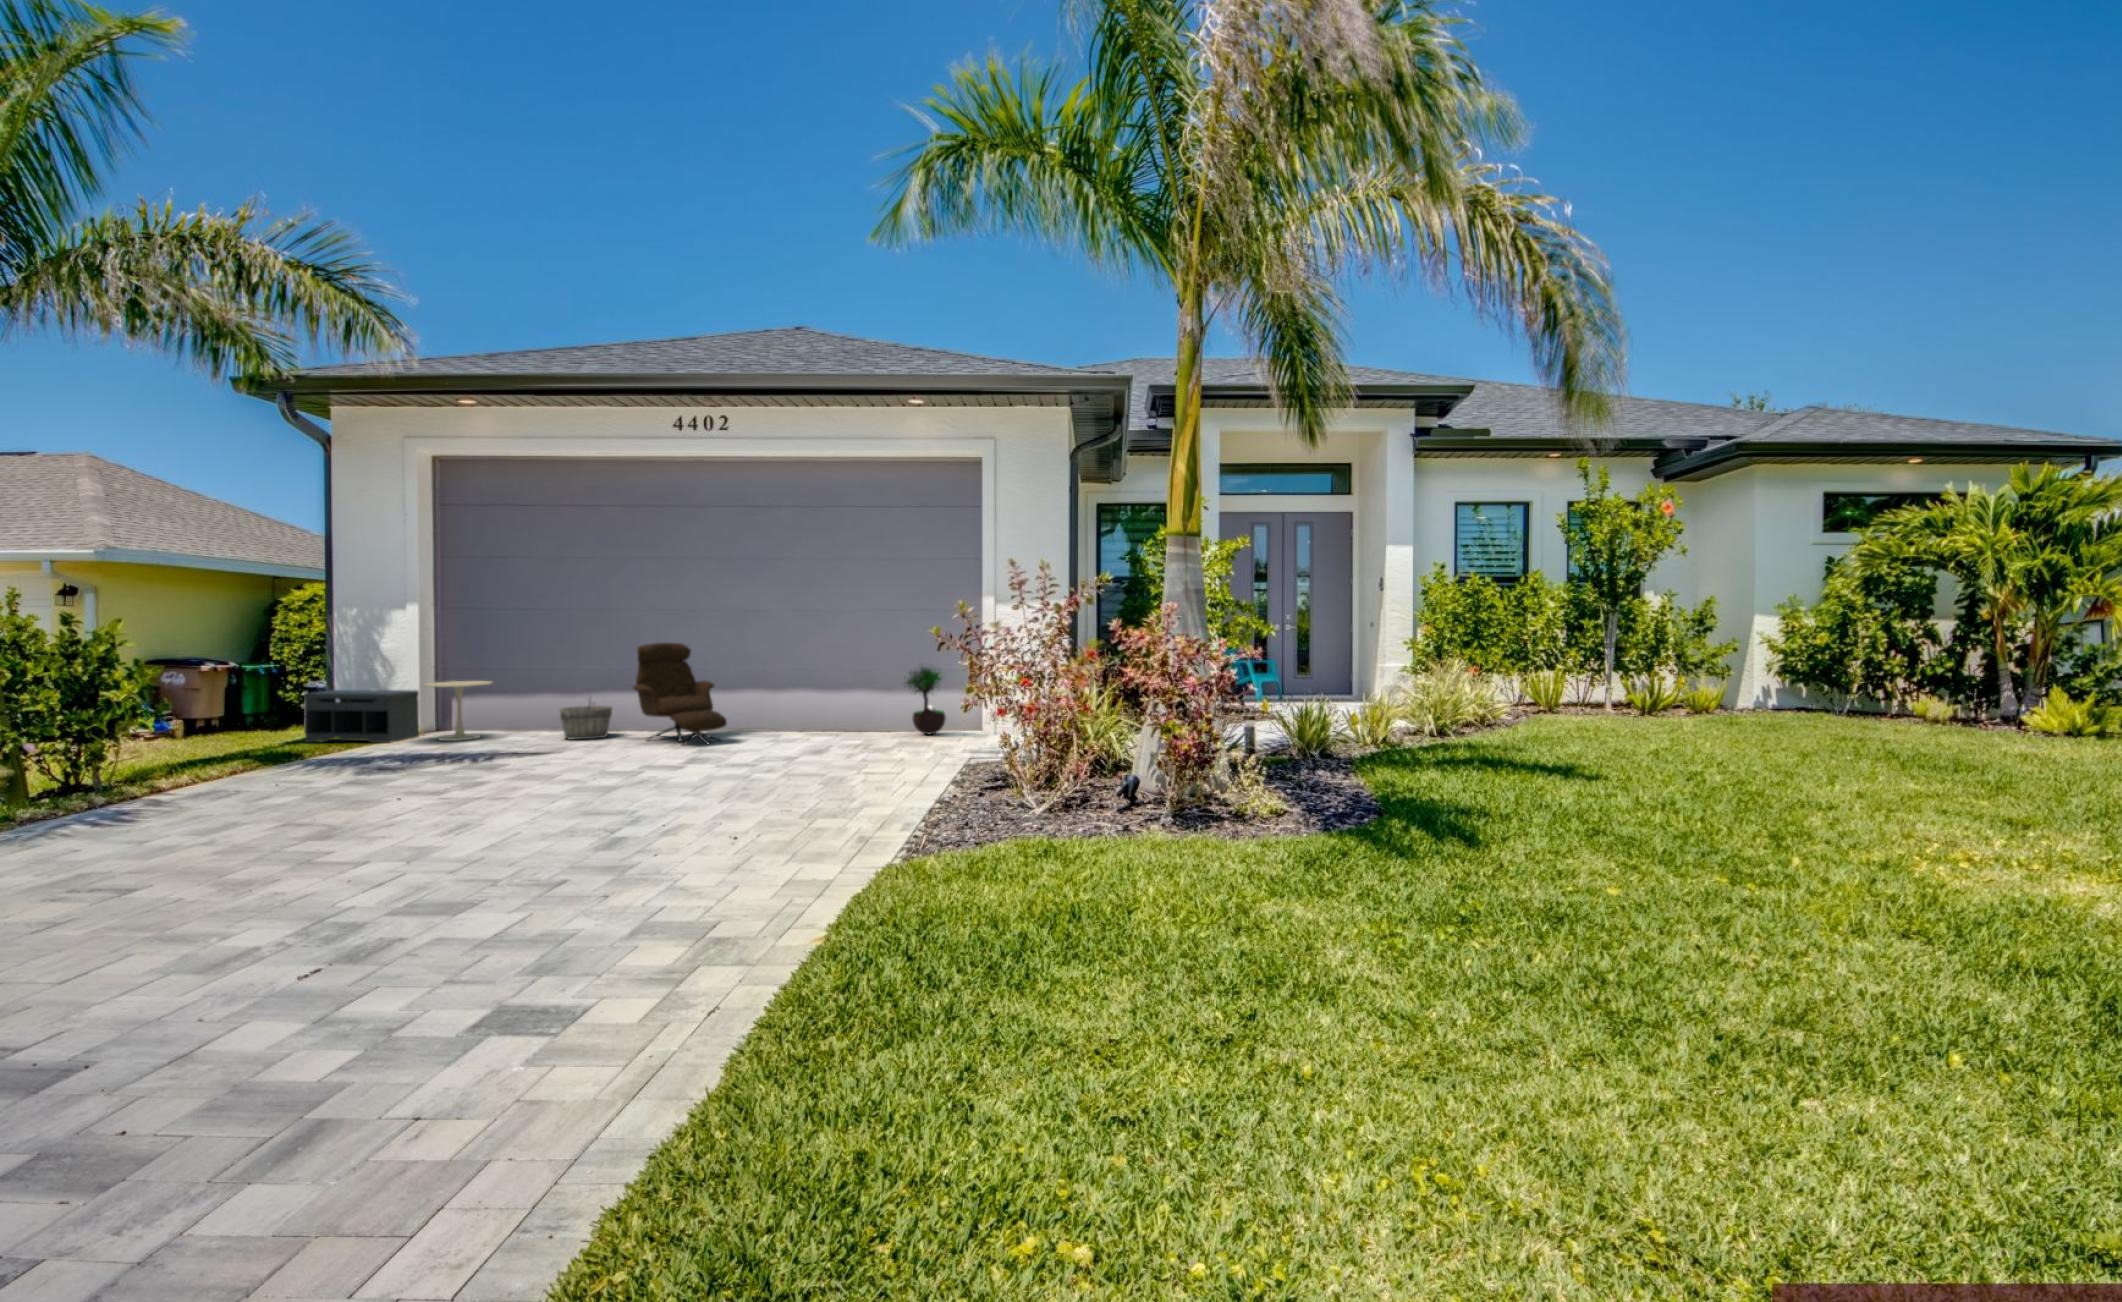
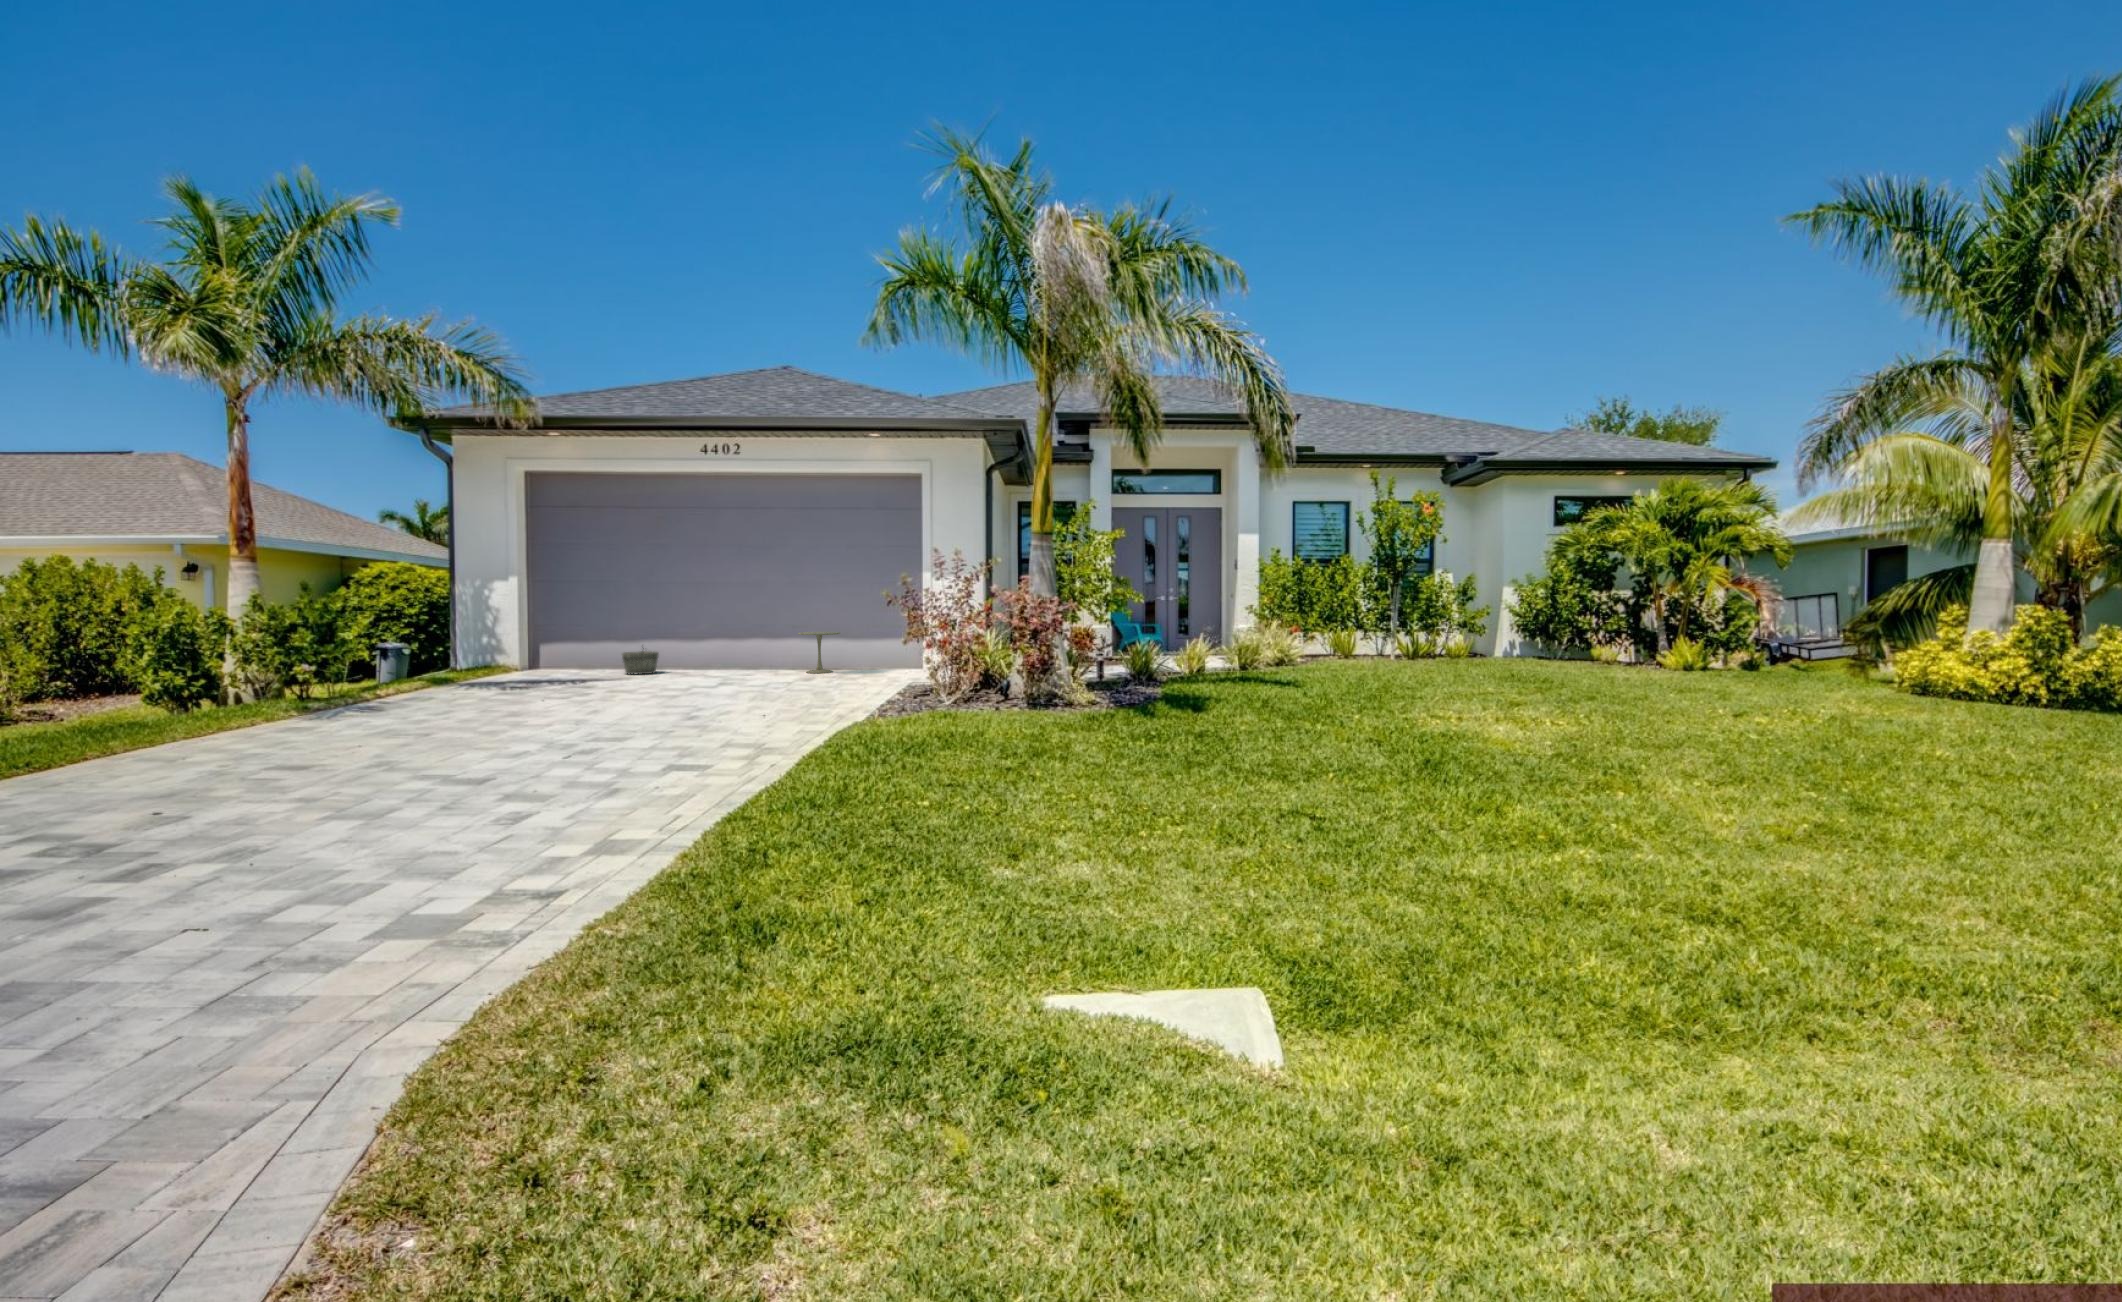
lounge chair: present [633,643,727,744] -> none [674,606,743,677]
potted tree: present [904,665,946,735] -> none [868,617,899,671]
side table: present [425,681,492,741] -> present [798,632,840,673]
bench: present [304,690,419,743] -> none [438,640,519,677]

